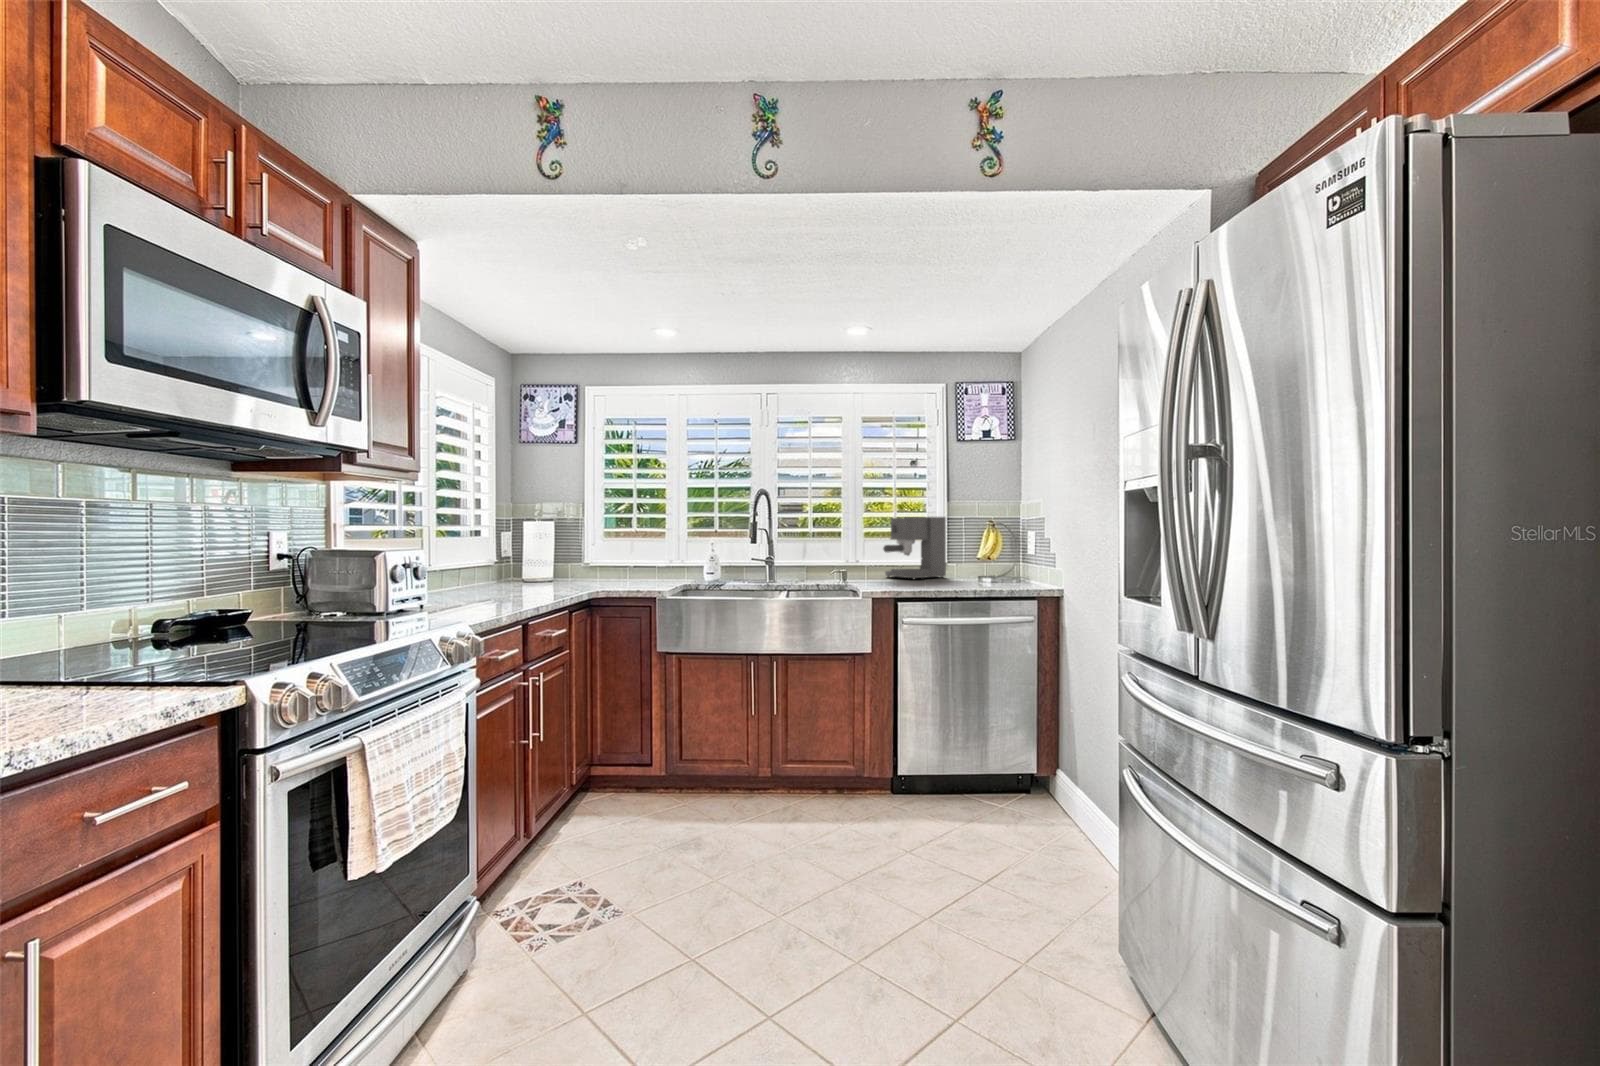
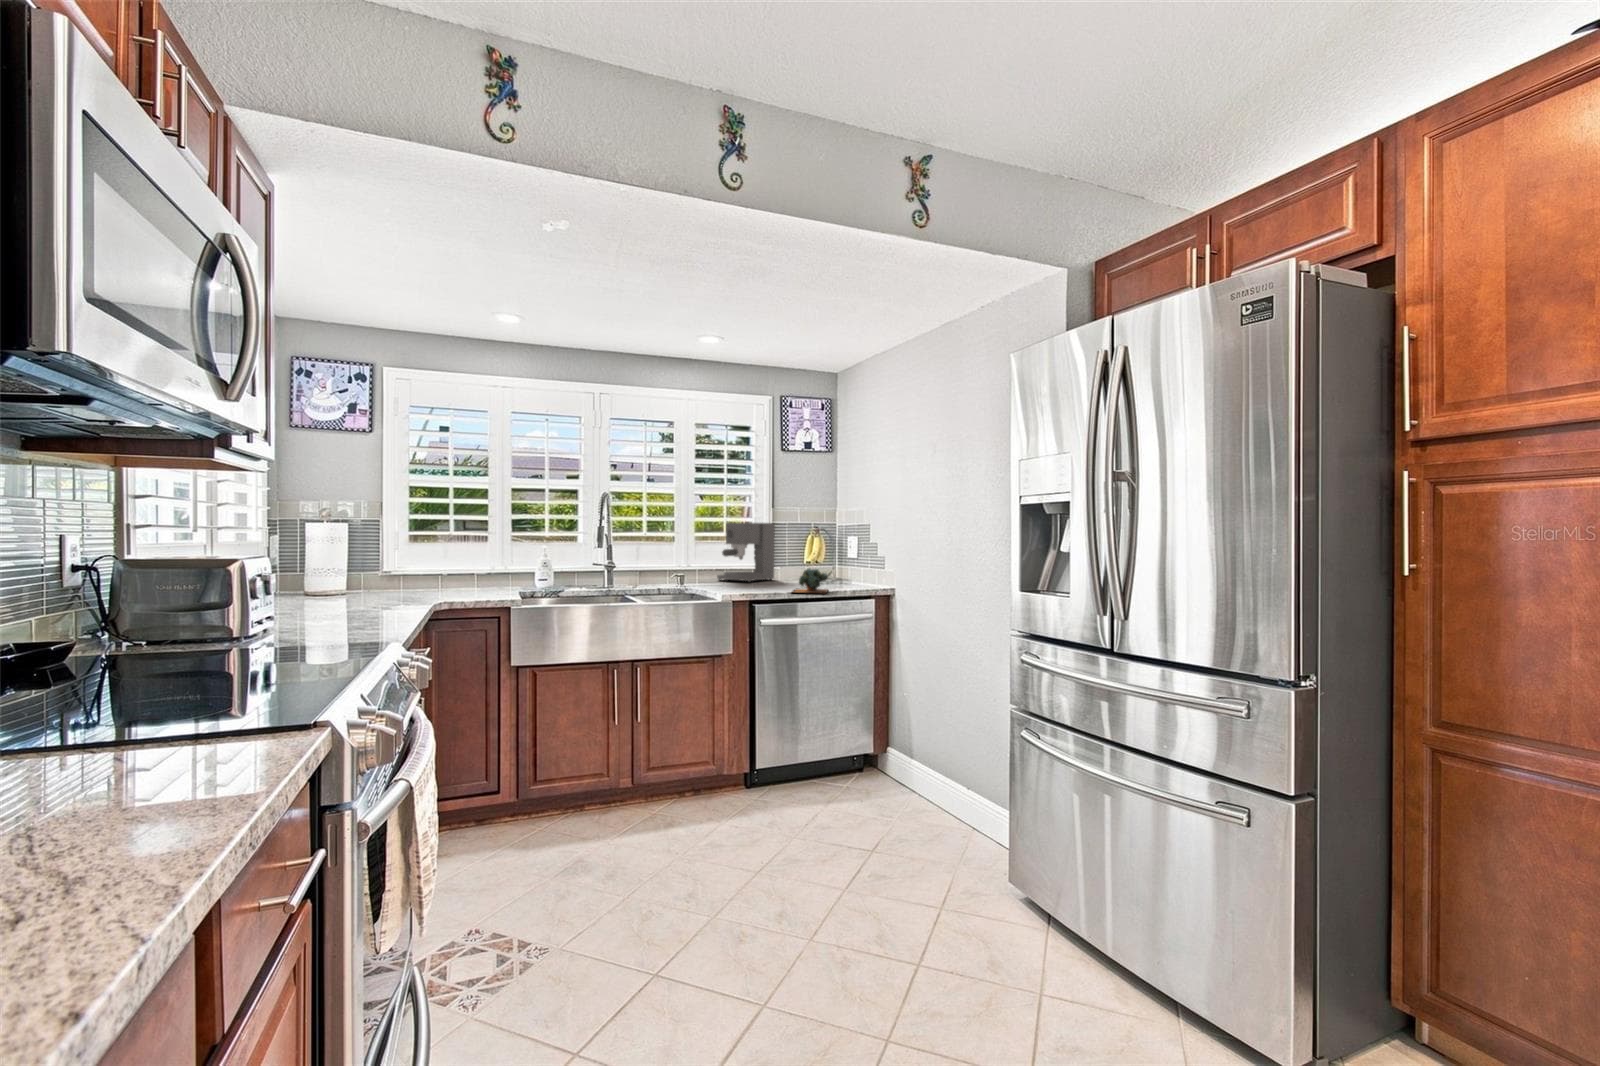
succulent plant: none [936,565,988,593] -> present [792,568,828,593]

